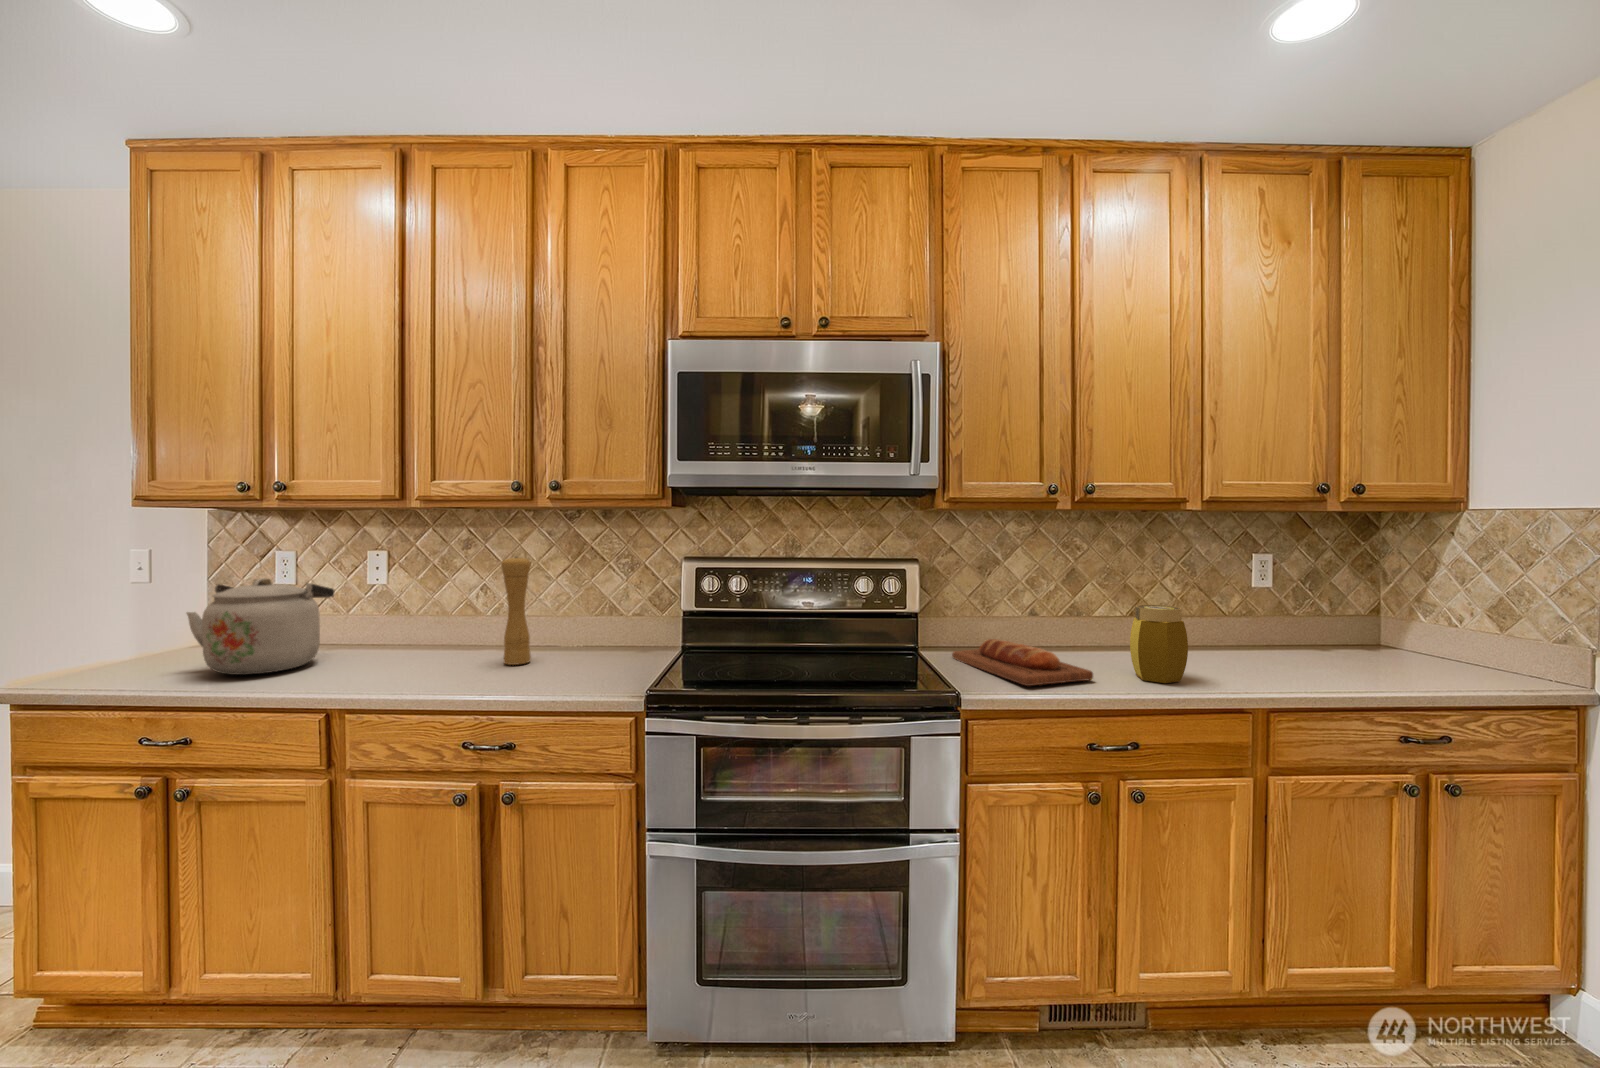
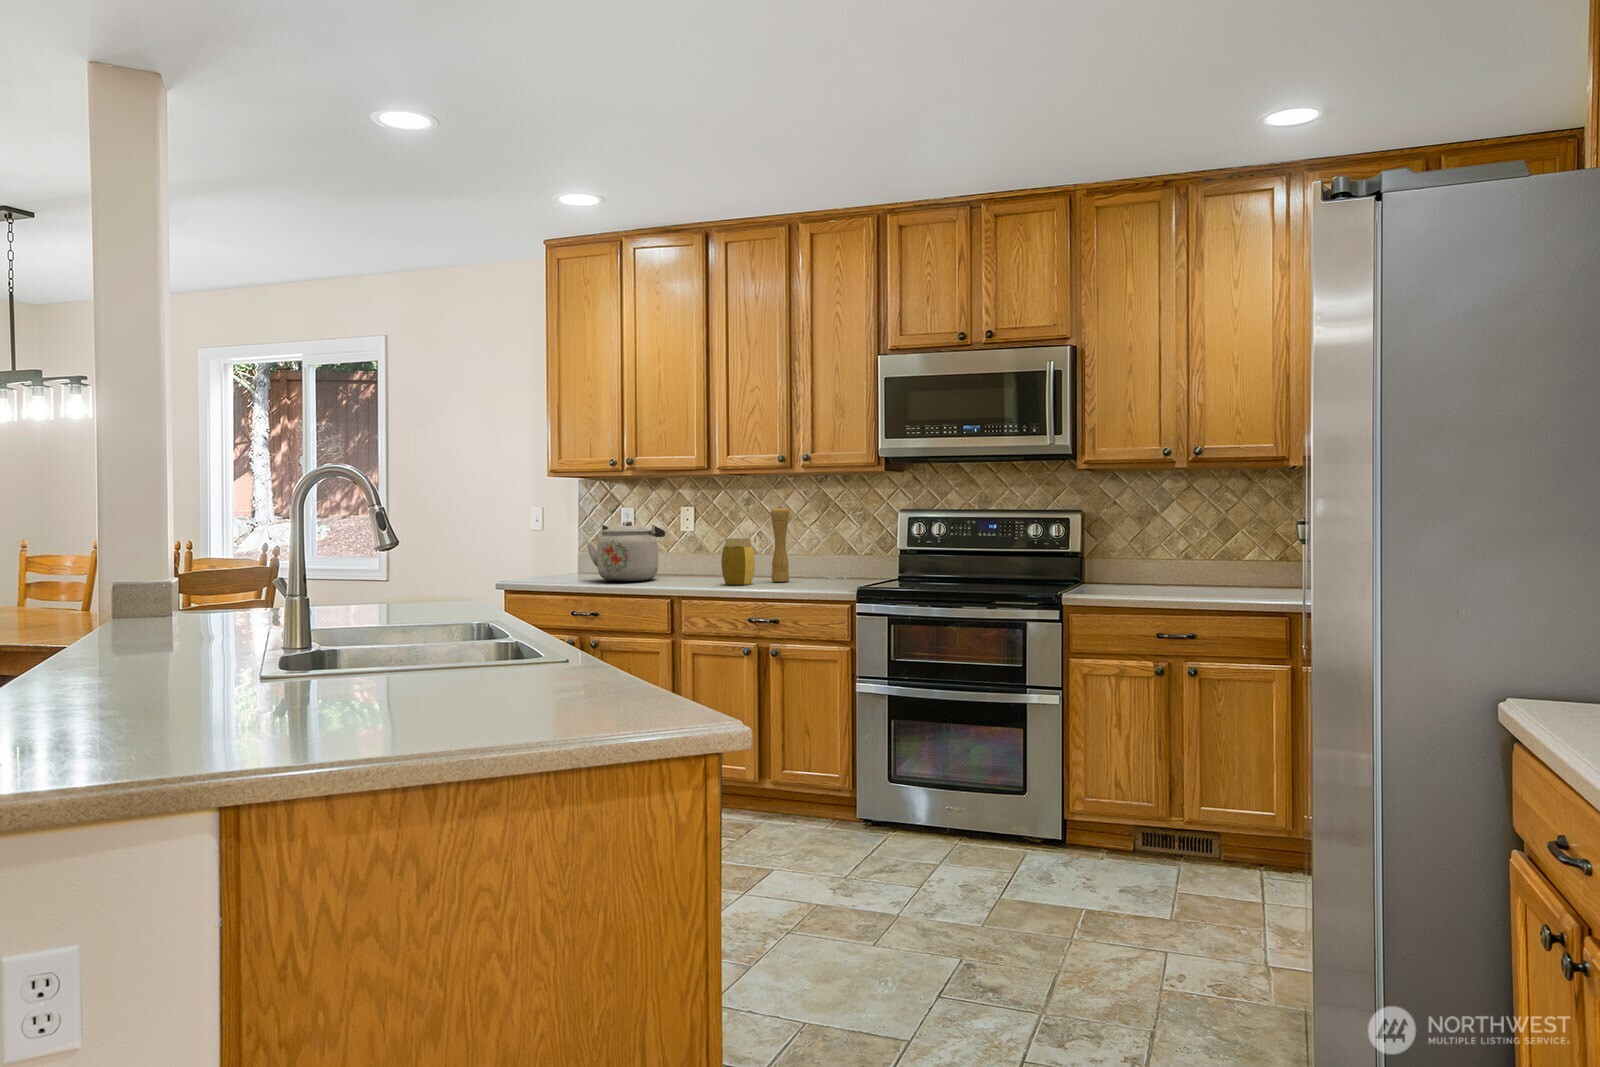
jar: present [1130,605,1188,683] -> present [721,538,755,585]
bread loaf: present [952,639,1093,686] -> none [1097,570,1180,594]

